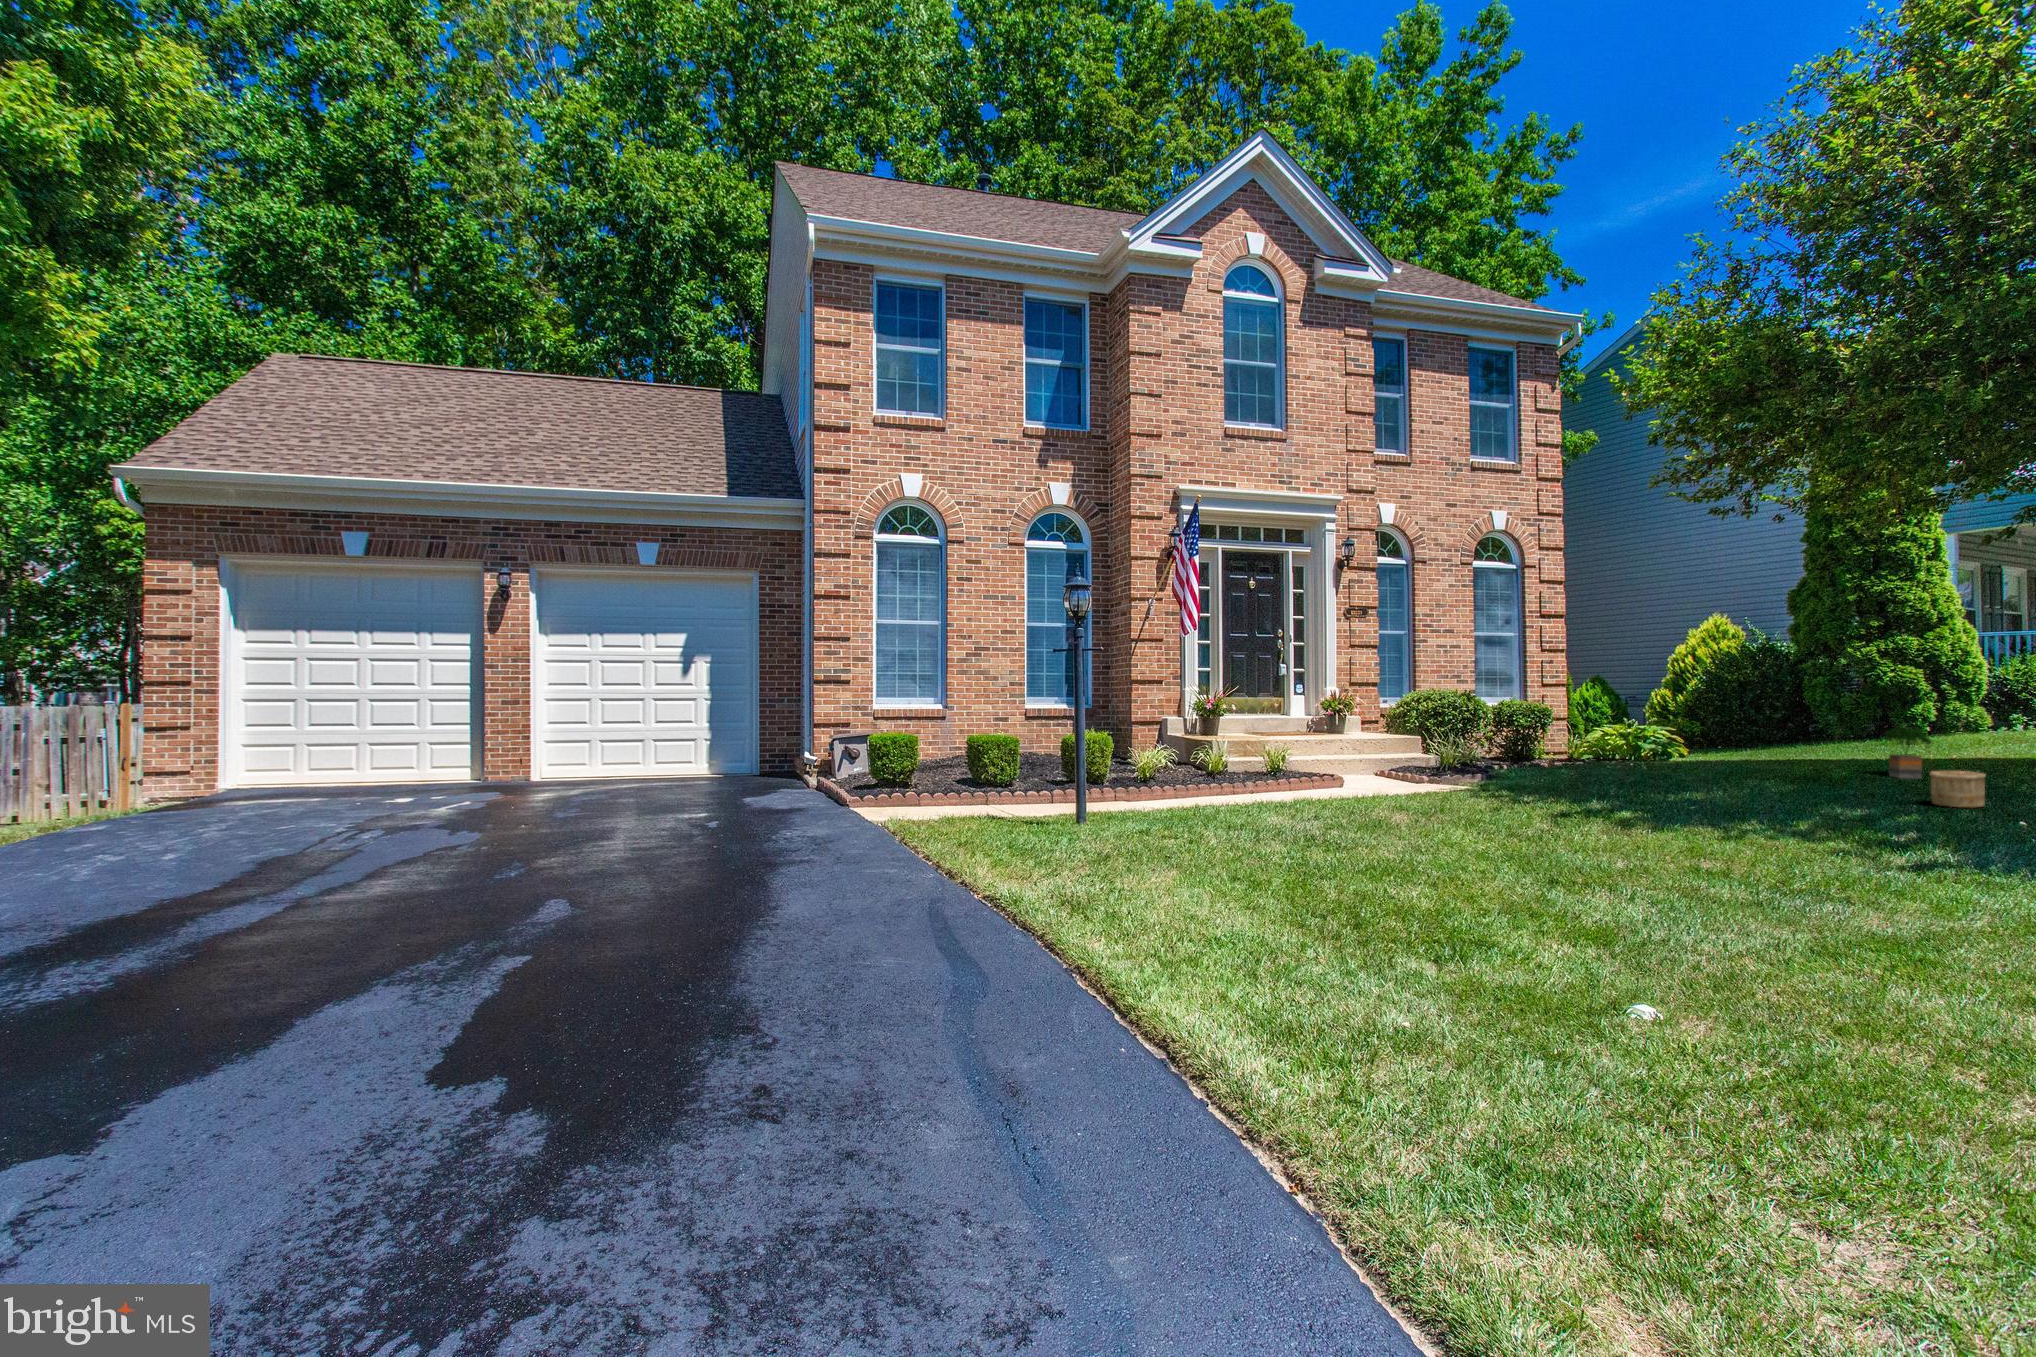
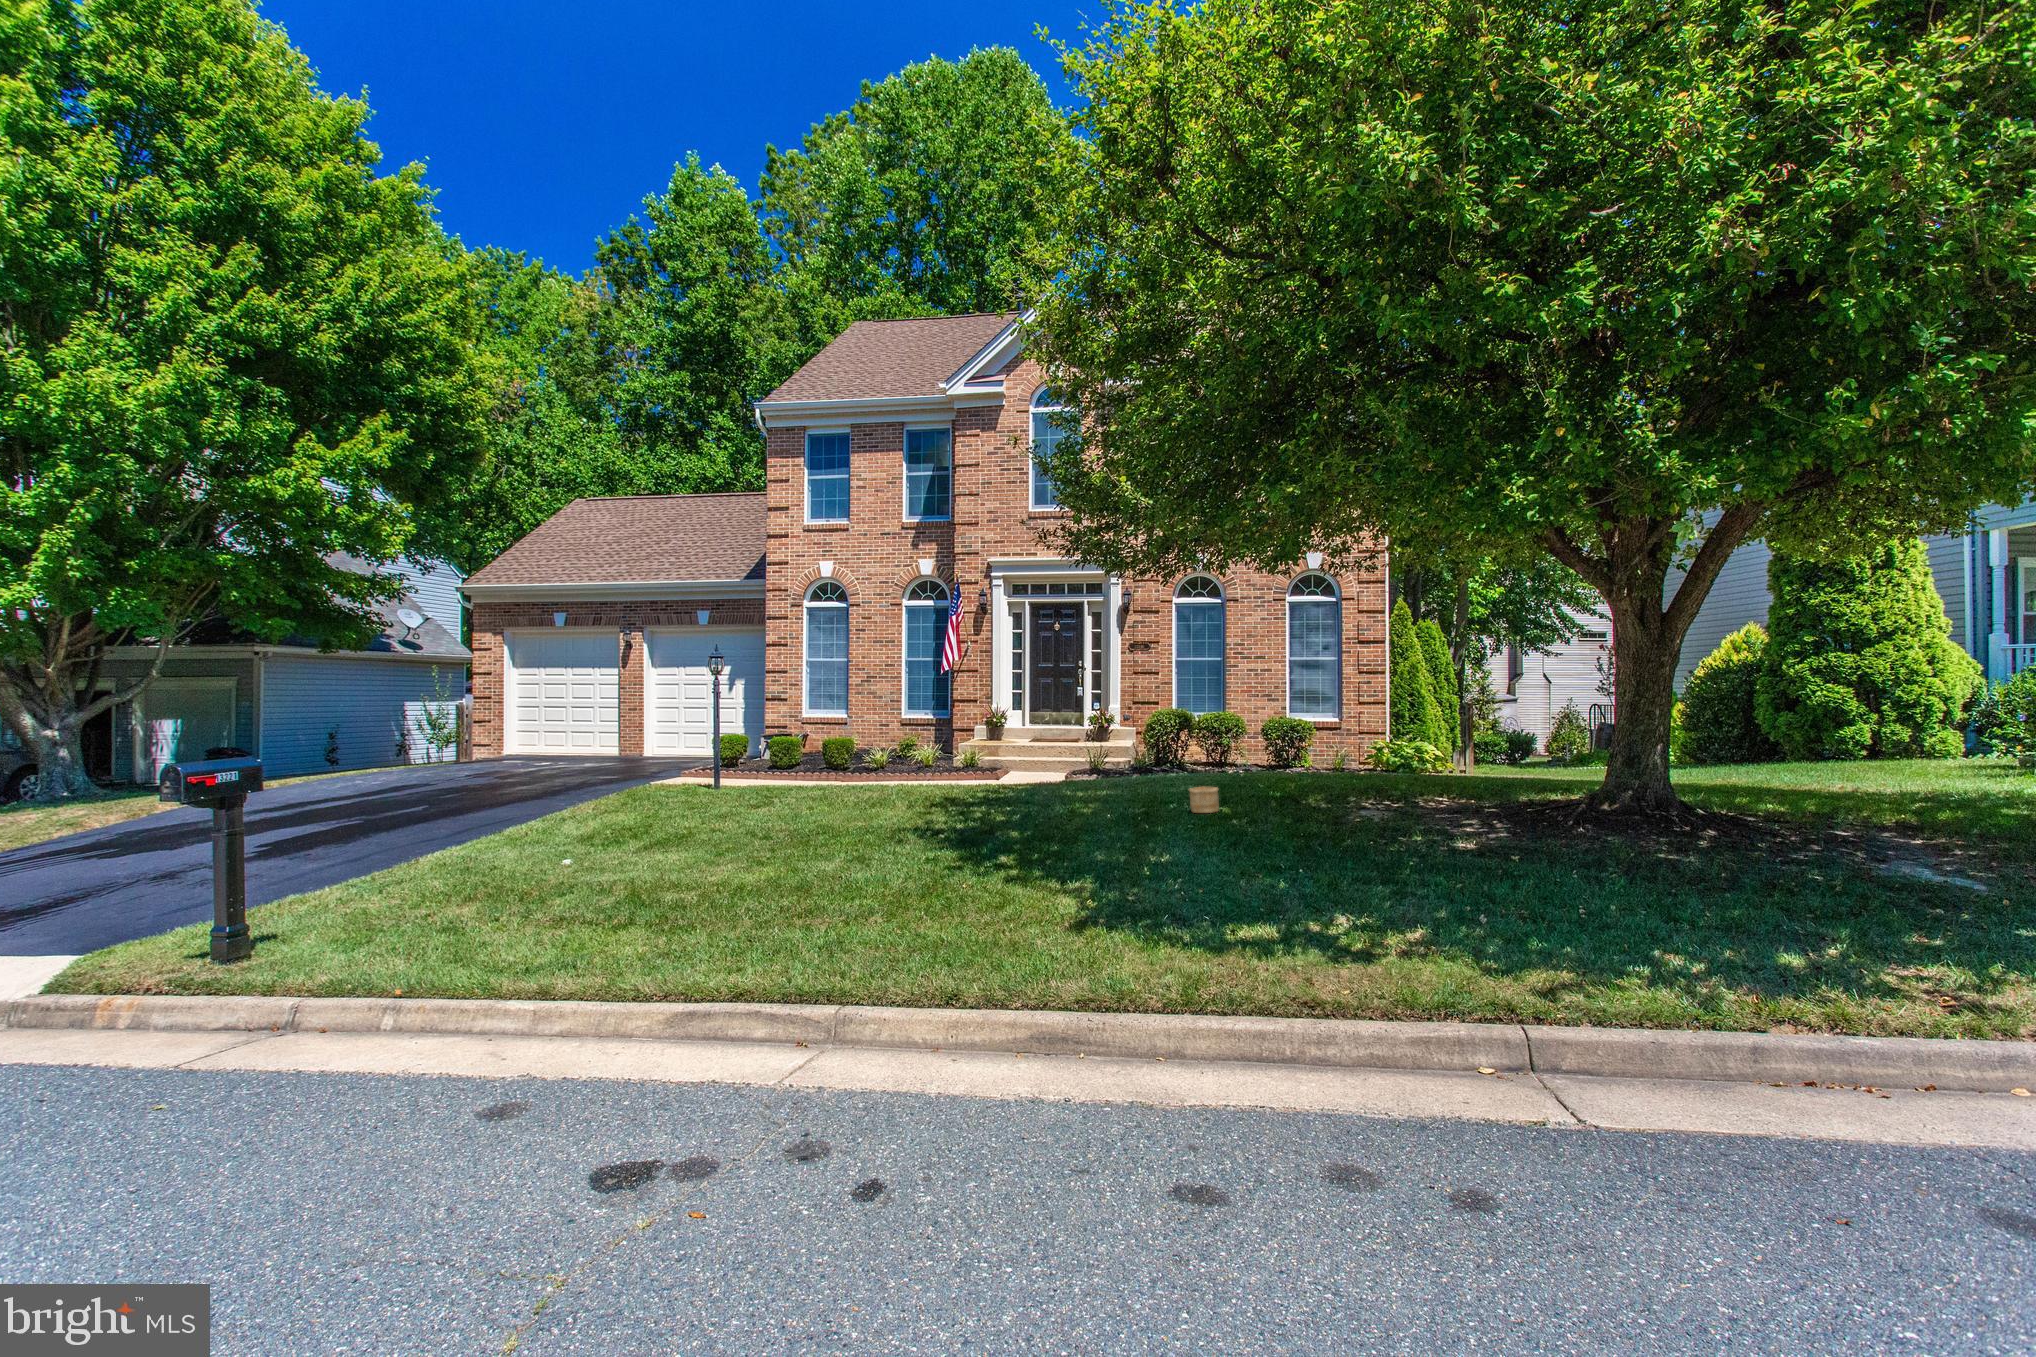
potted tree: present [1886,728,1931,779] -> none [1307,754,1334,796]

